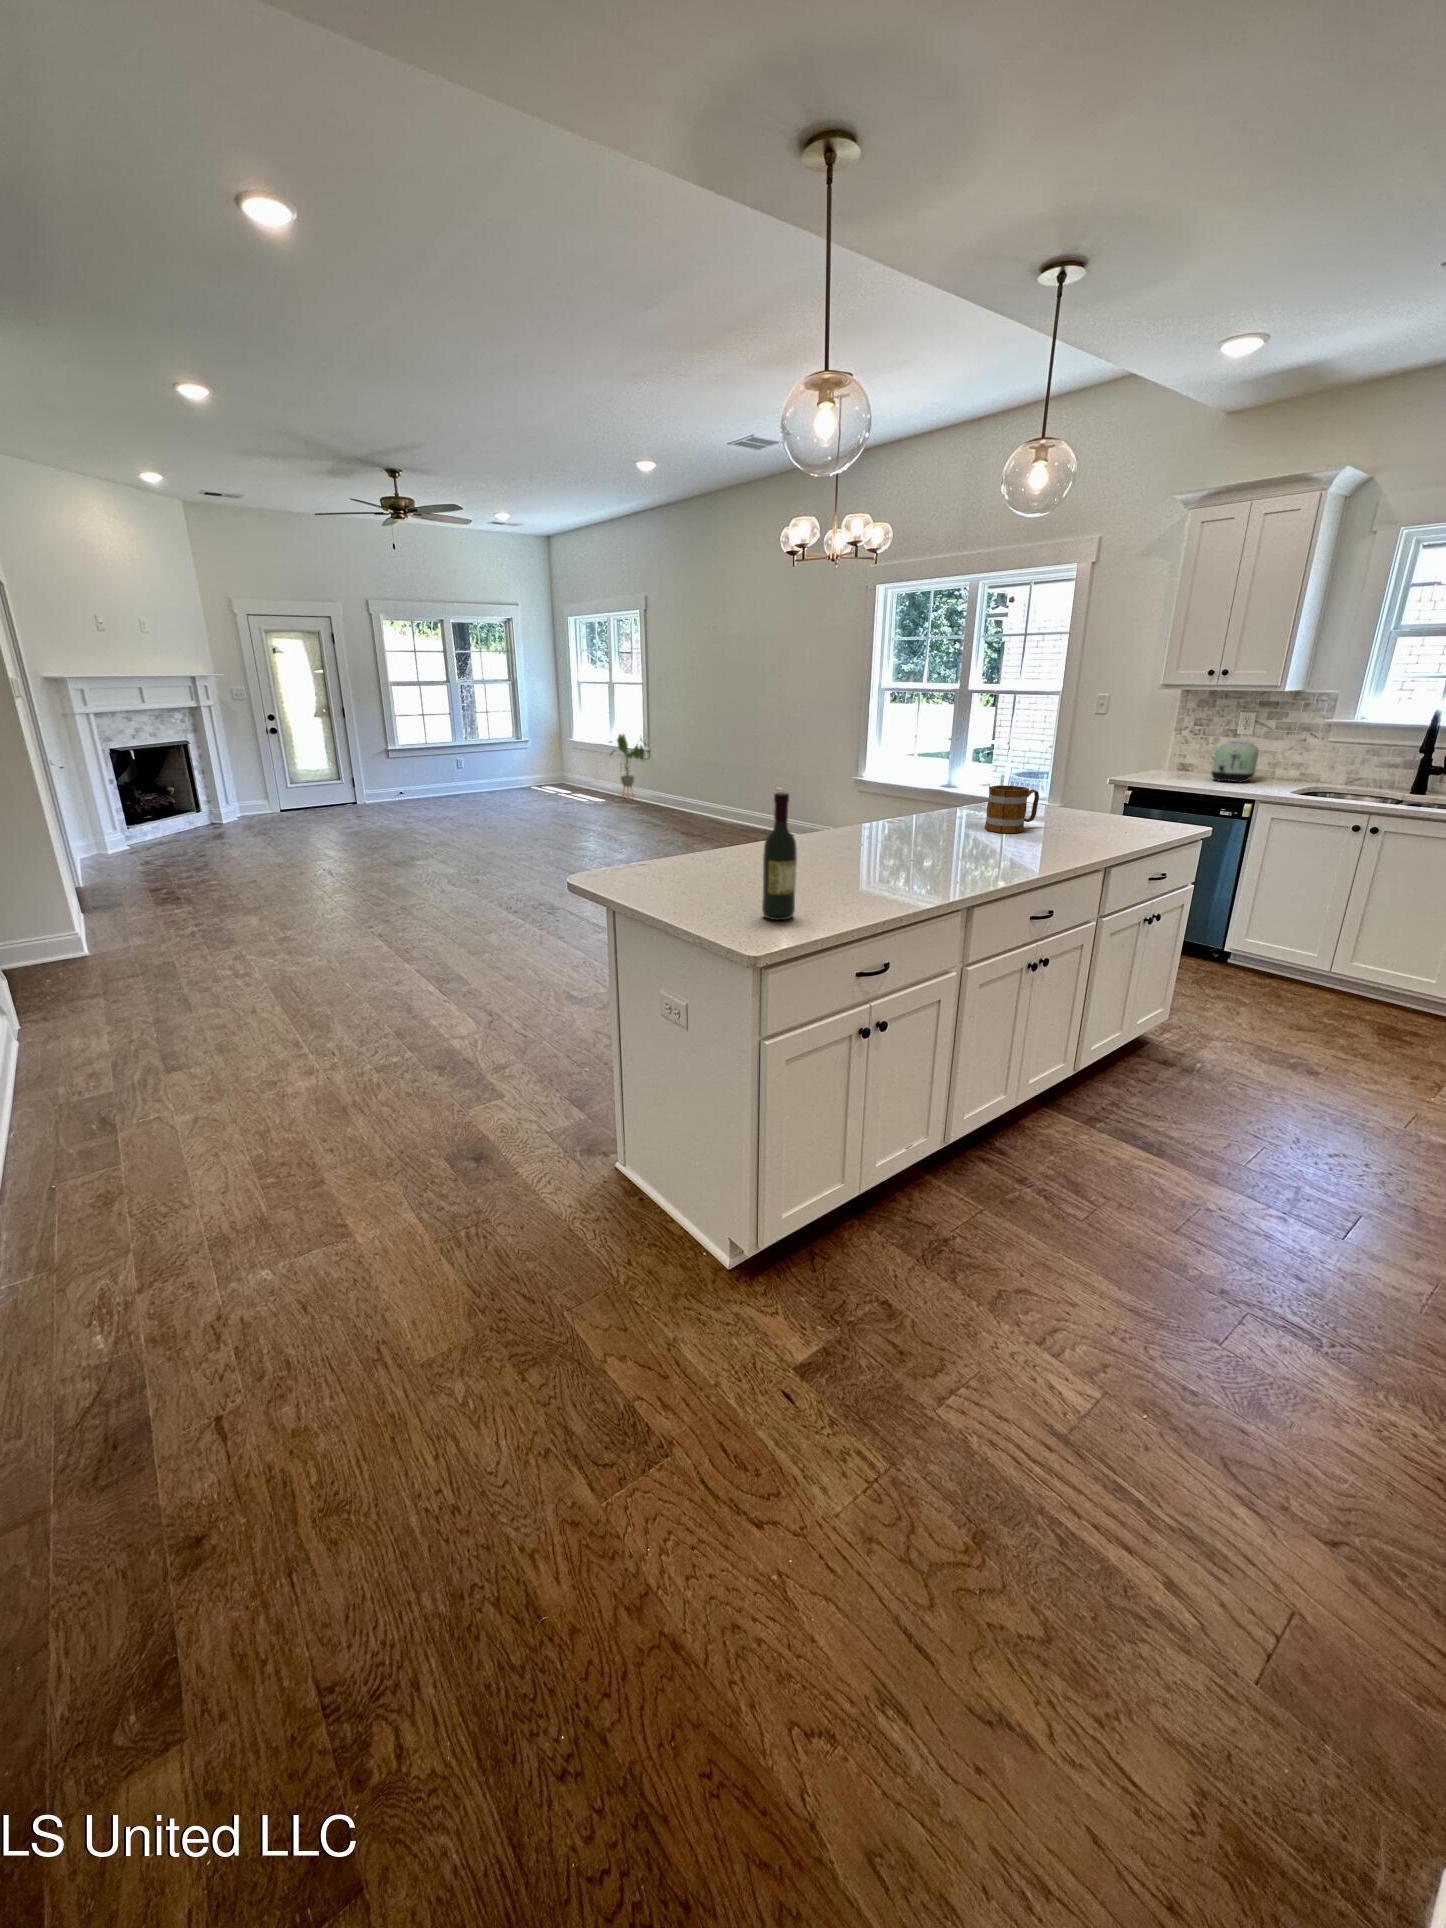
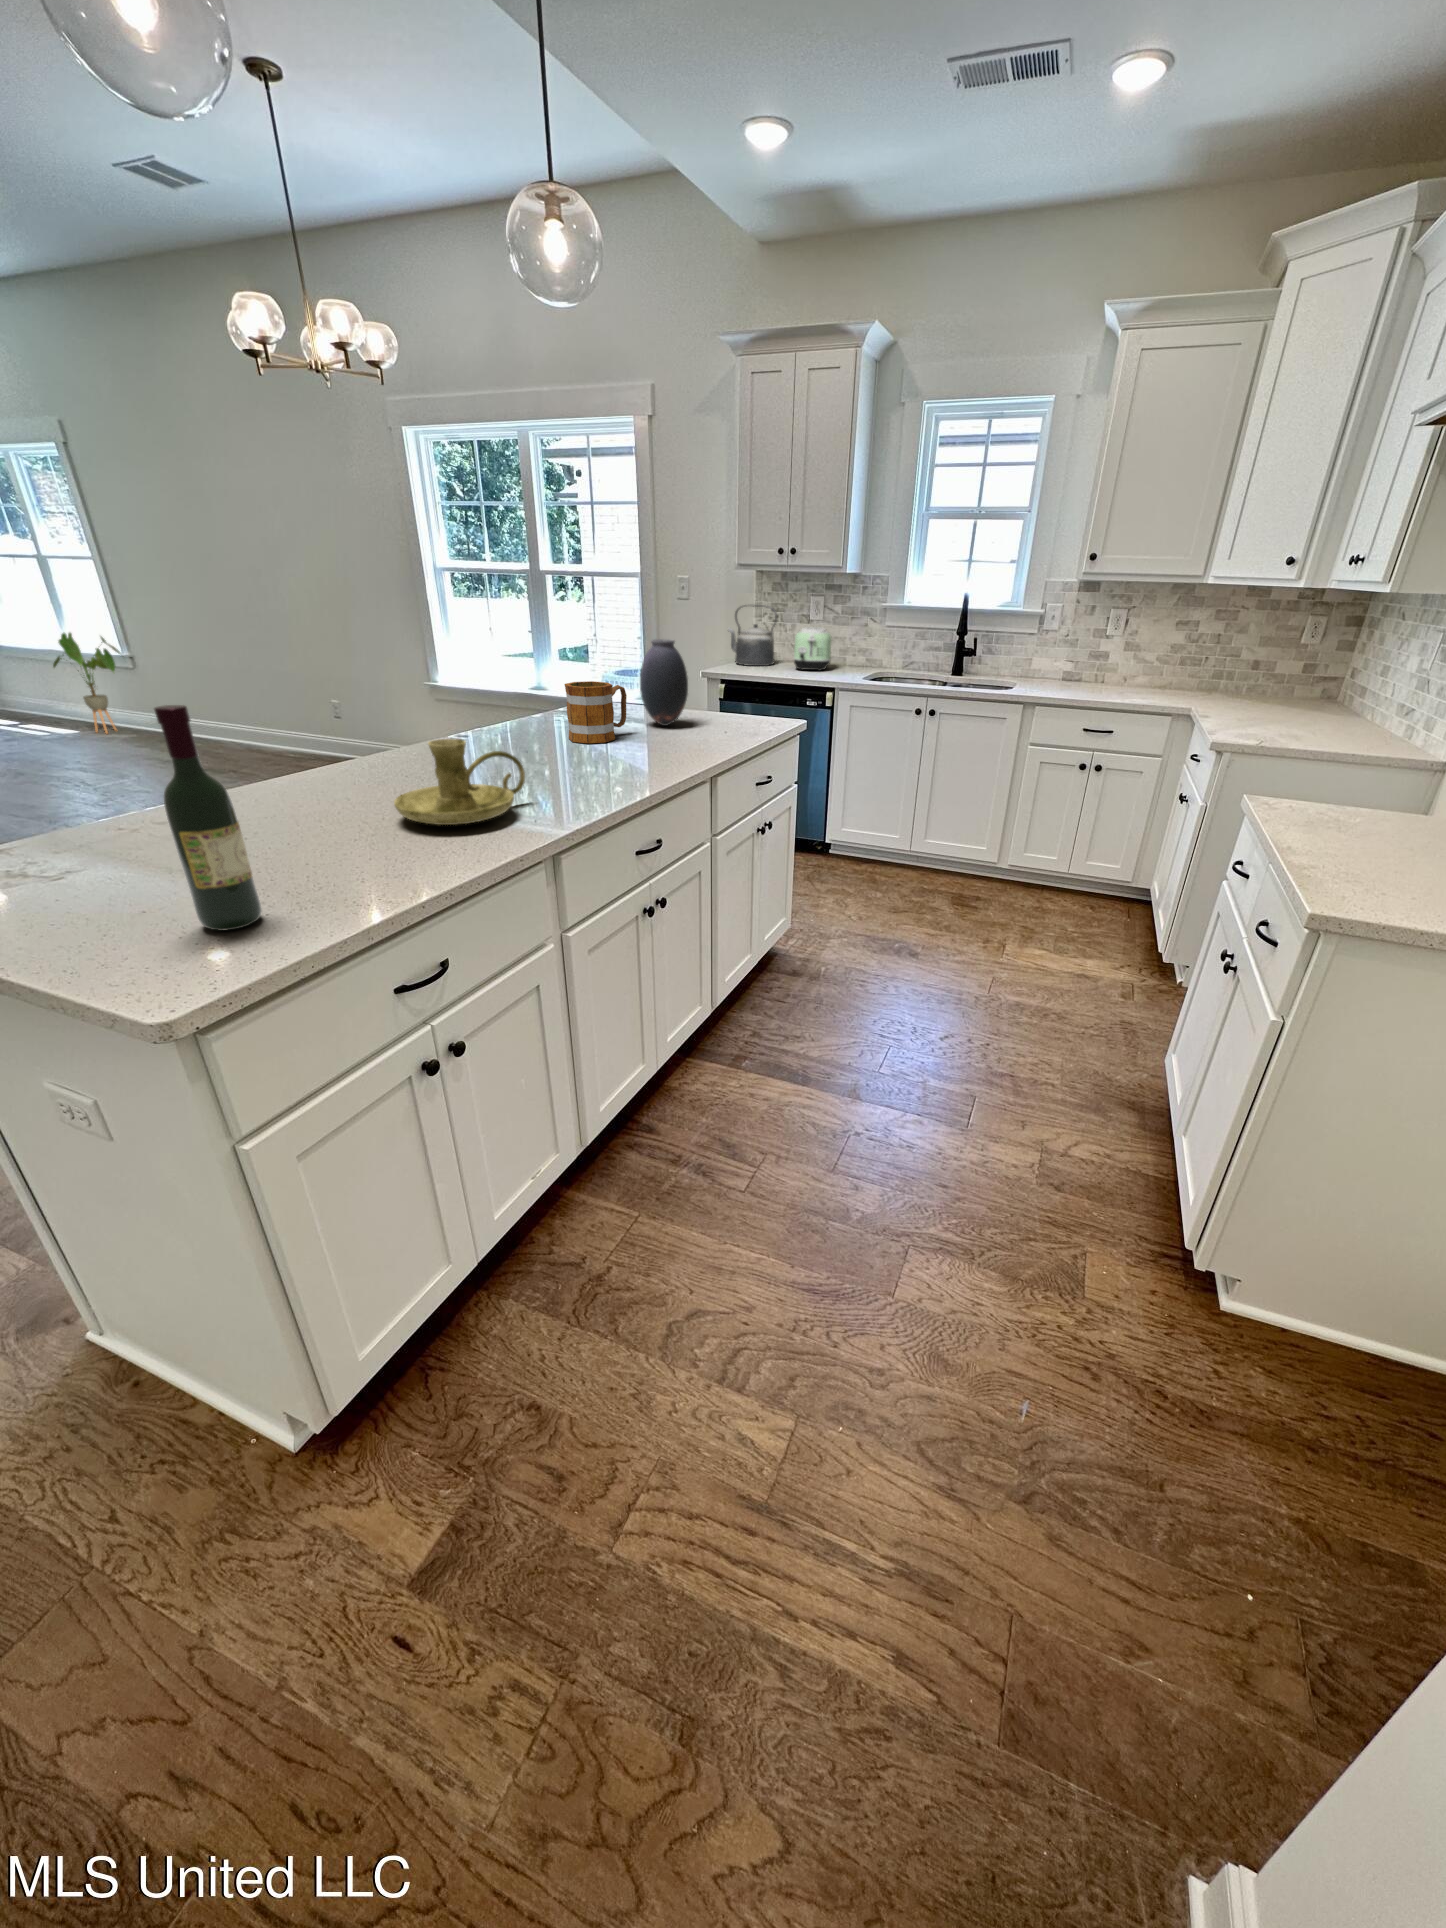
kettle: none [1143,720,1199,775] -> present [728,605,777,666]
vase: none [1051,754,1096,824] -> present [640,639,688,726]
candle holder: none [864,821,955,879] -> present [394,739,525,825]

